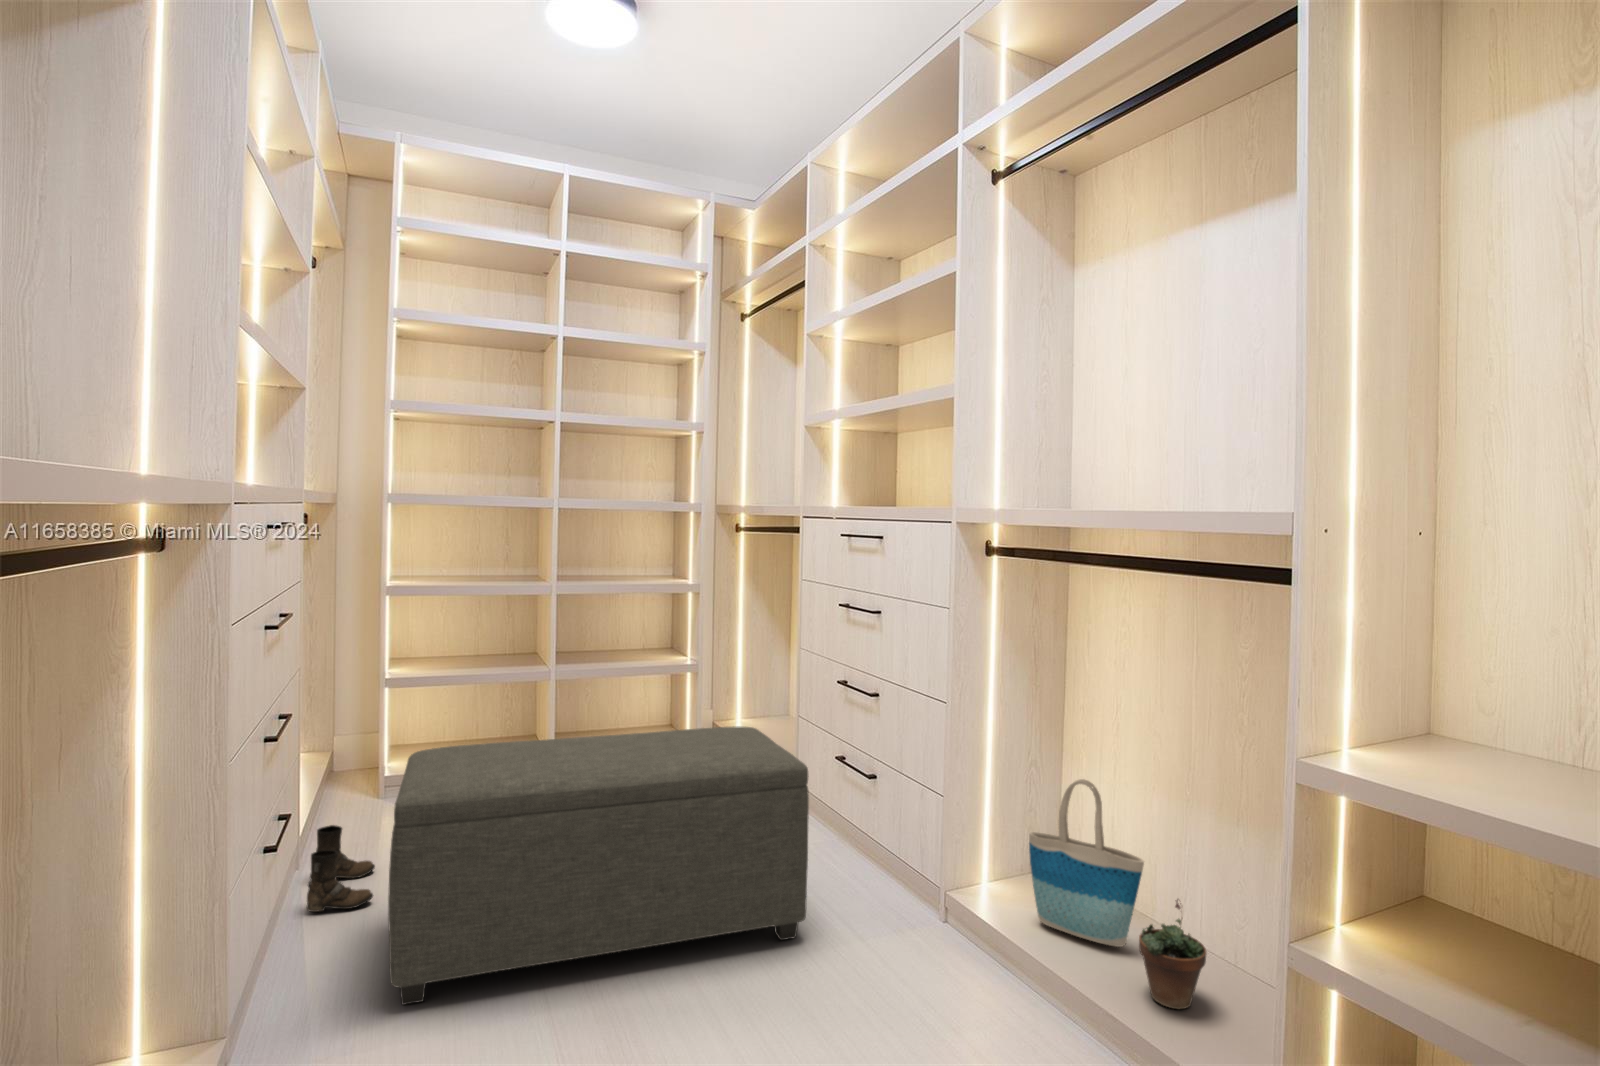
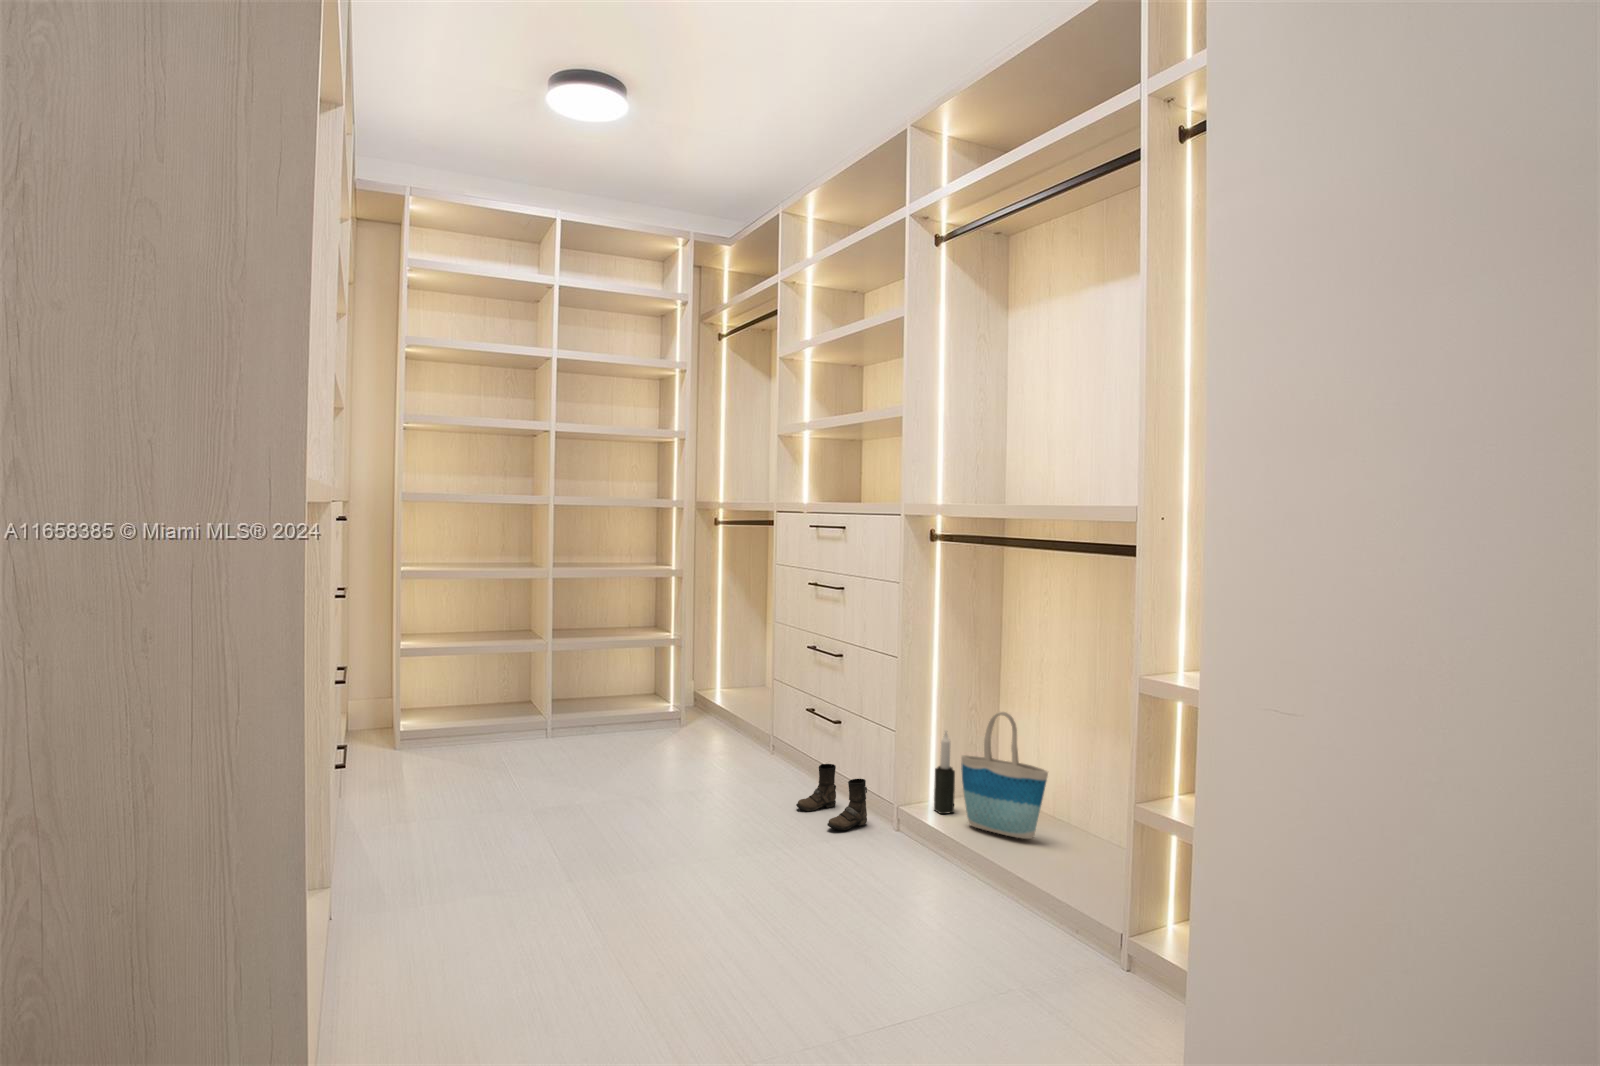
ottoman: present [388,727,809,1005] -> none [456,680,789,890]
candle: none [994,796,1021,903] -> present [934,731,955,814]
boots: present [307,825,375,912] -> present [796,764,867,830]
succulent plant: present [1139,899,1206,1009] -> none [1043,793,1092,875]

